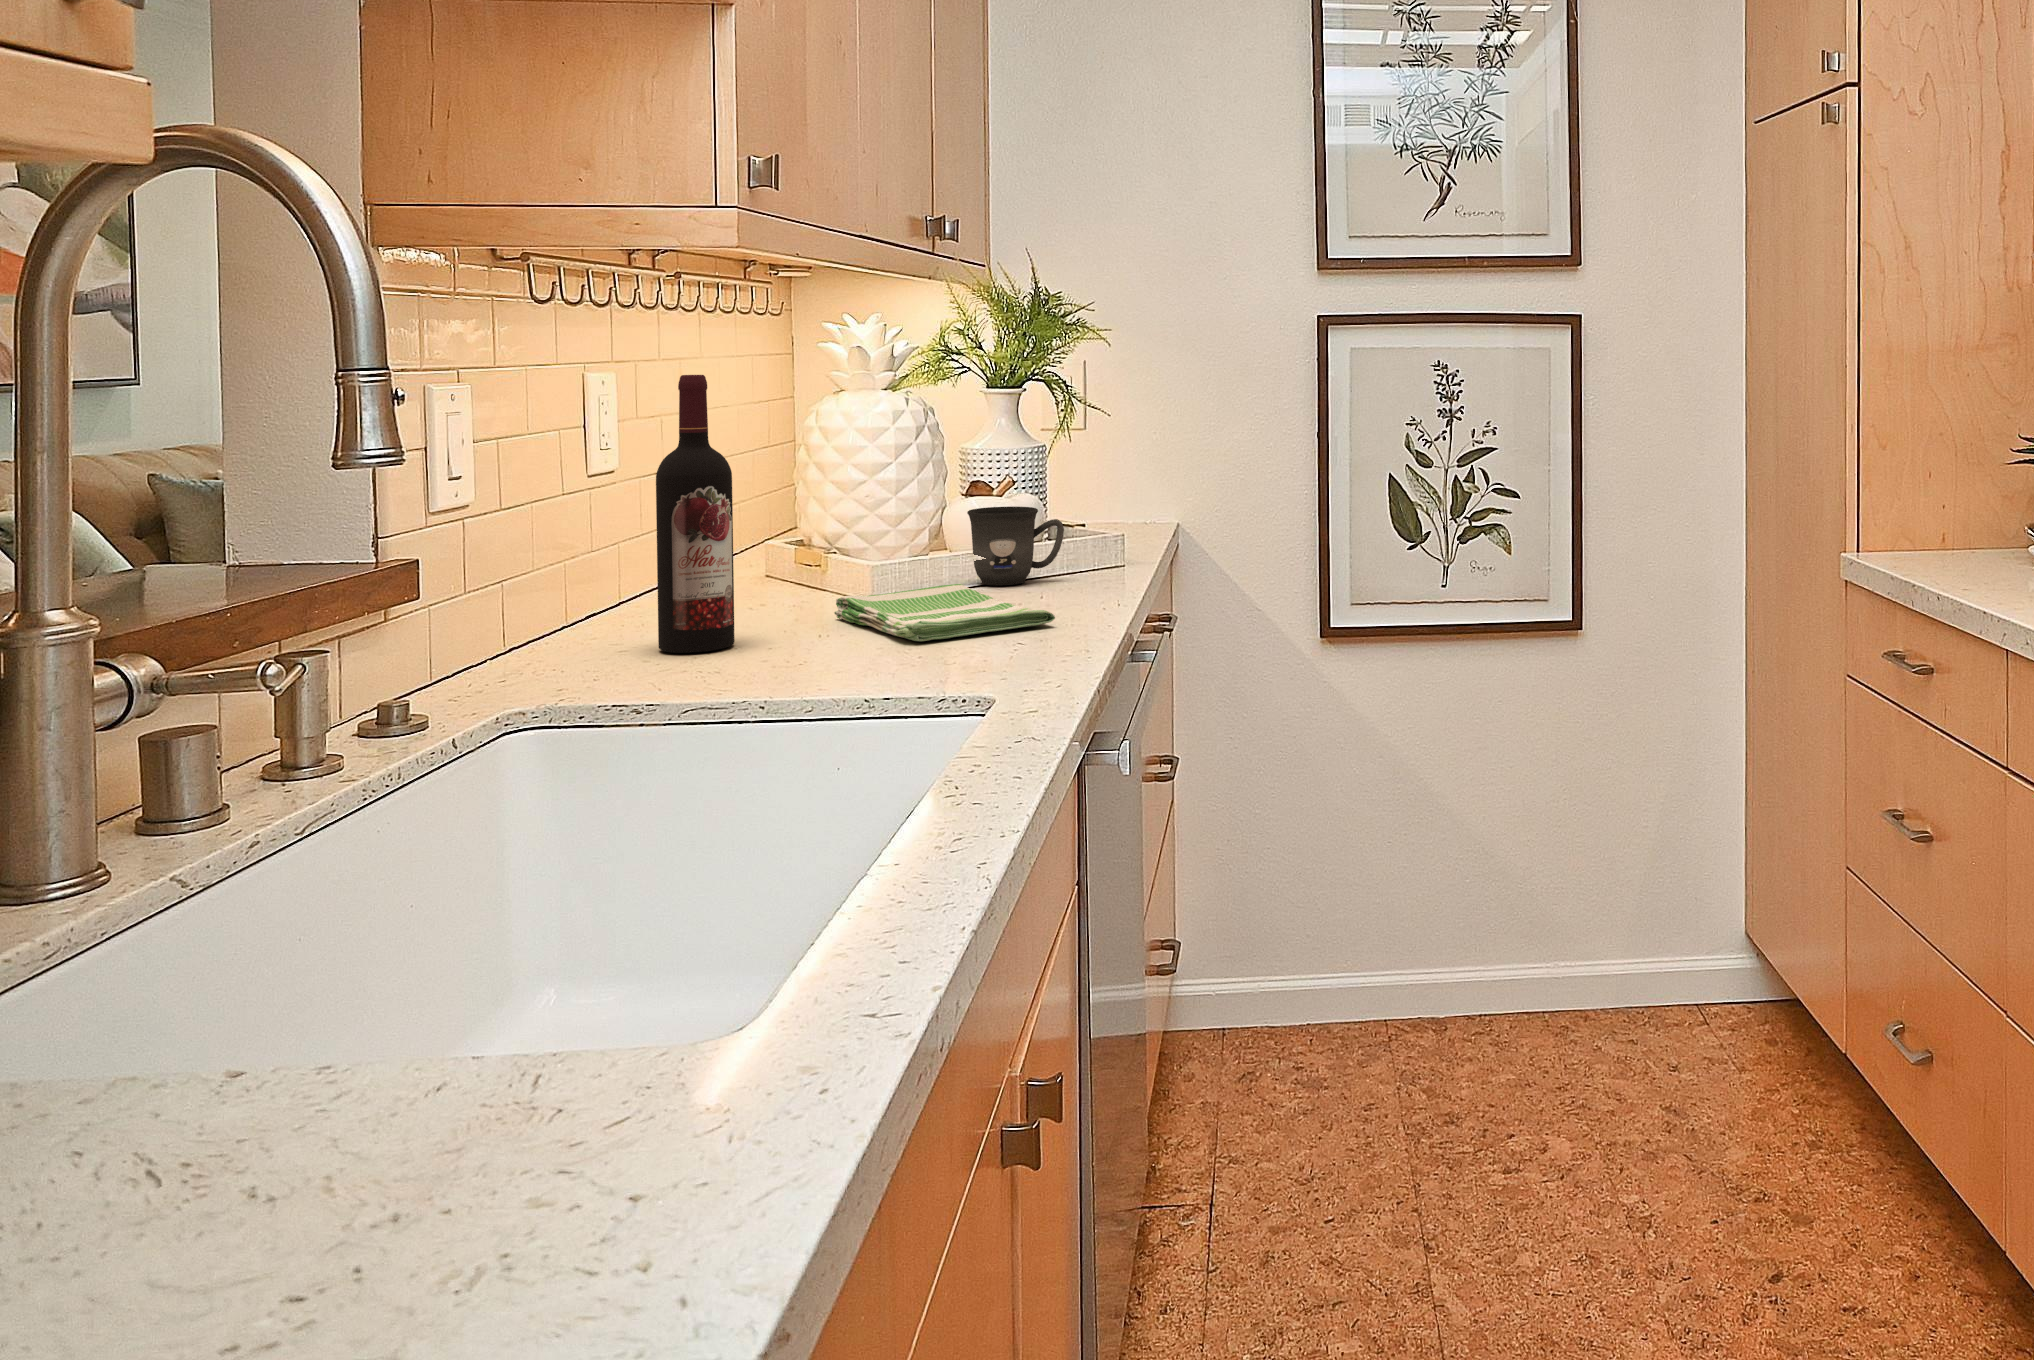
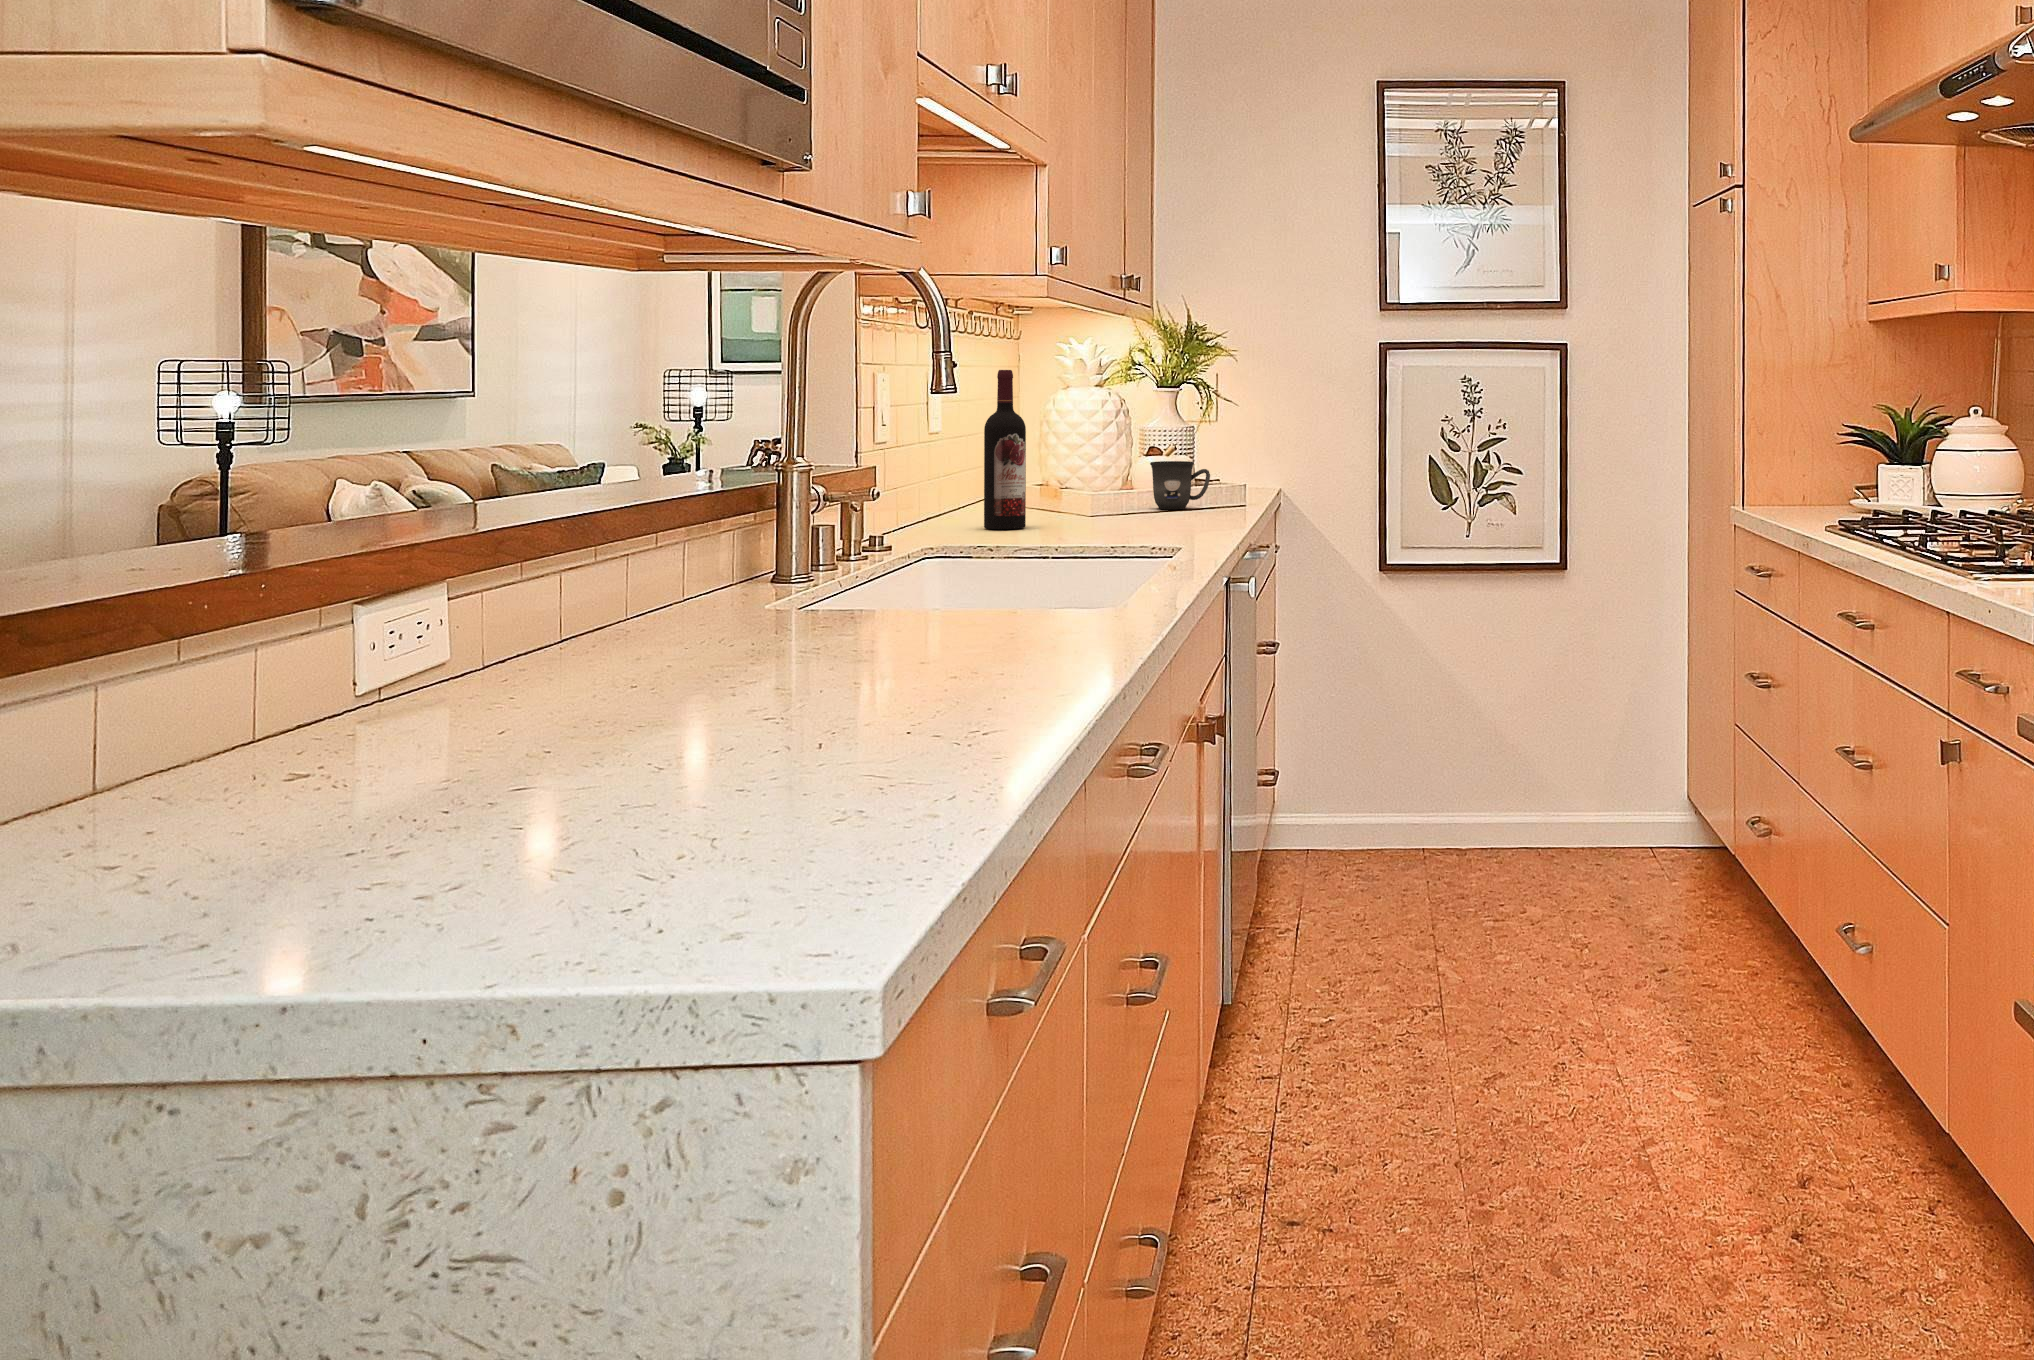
dish towel: present [834,584,1055,641] -> none [1076,503,1209,527]

